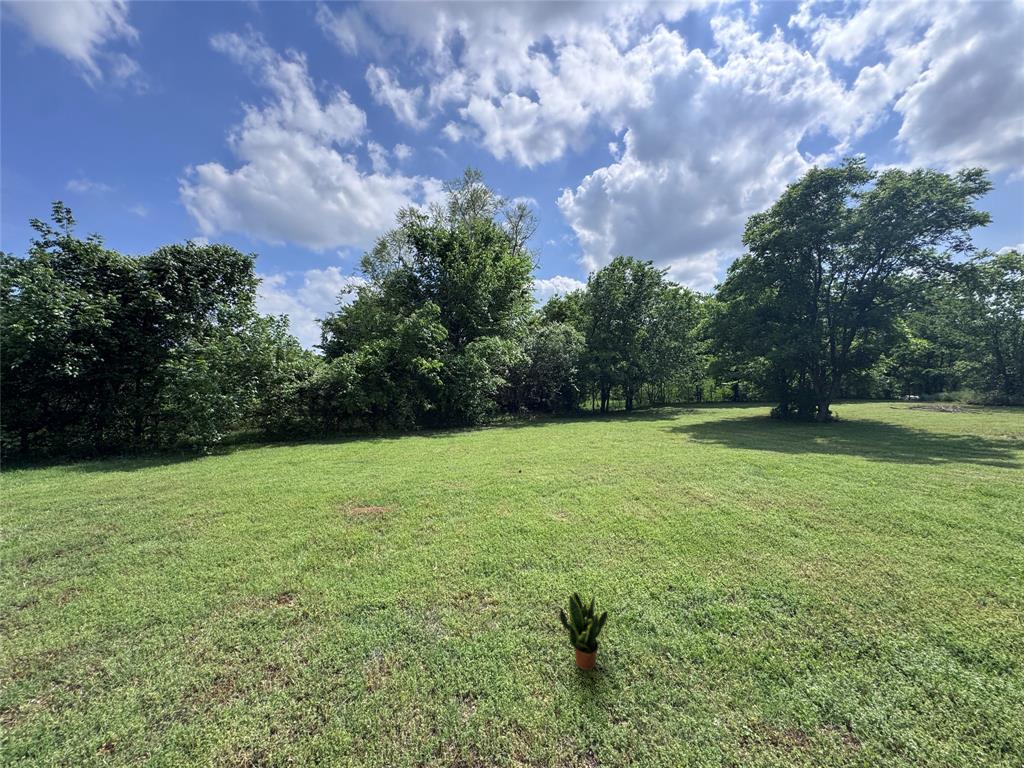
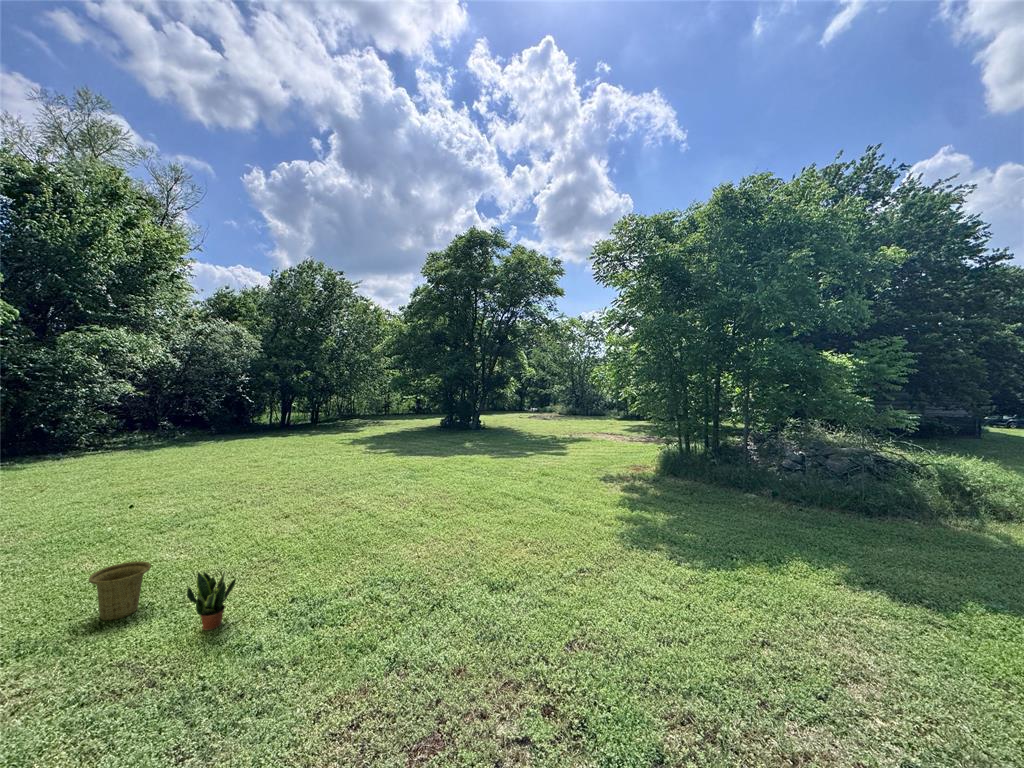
basket: none [479,548,524,608] -> present [89,561,151,621]

